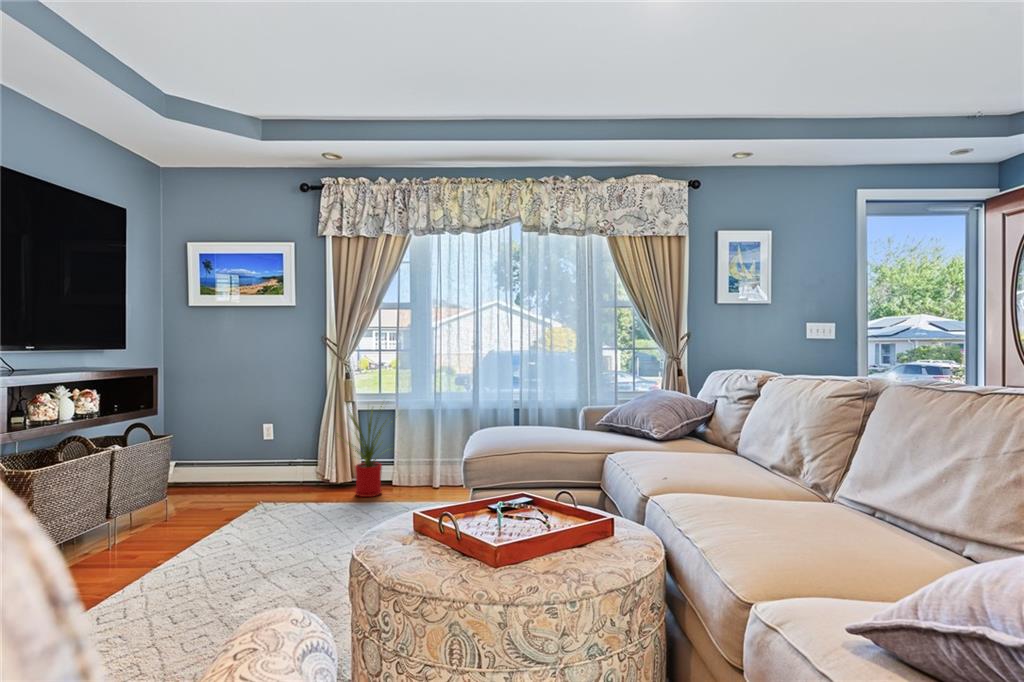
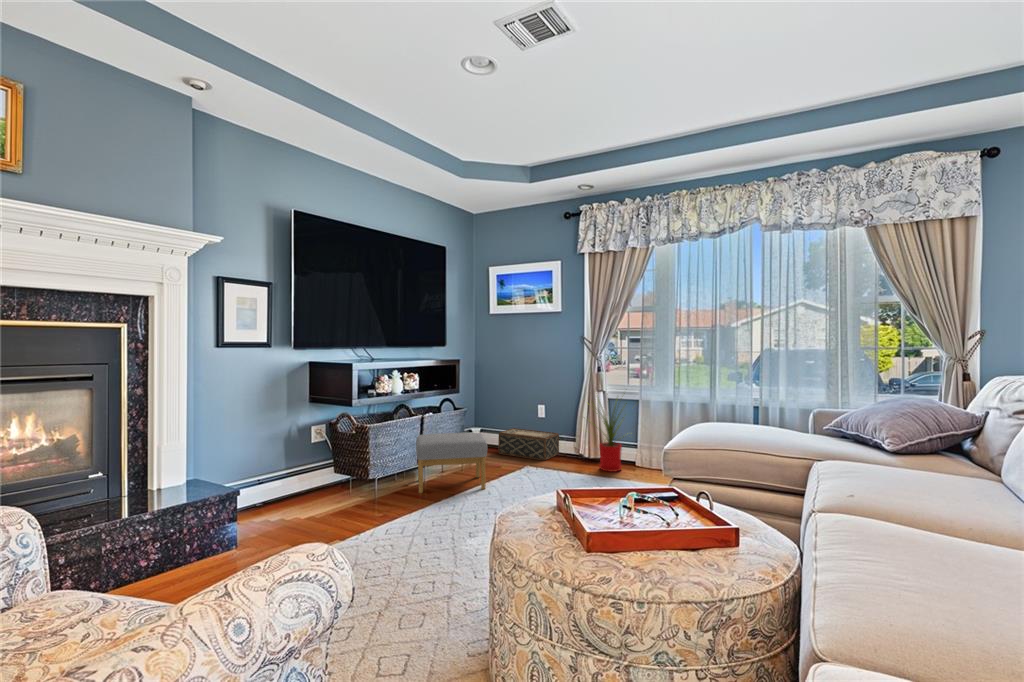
woven basket: none [208,460,295,497] -> present [498,428,559,460]
footstool: none [94,470,220,569] -> present [416,433,487,493]

